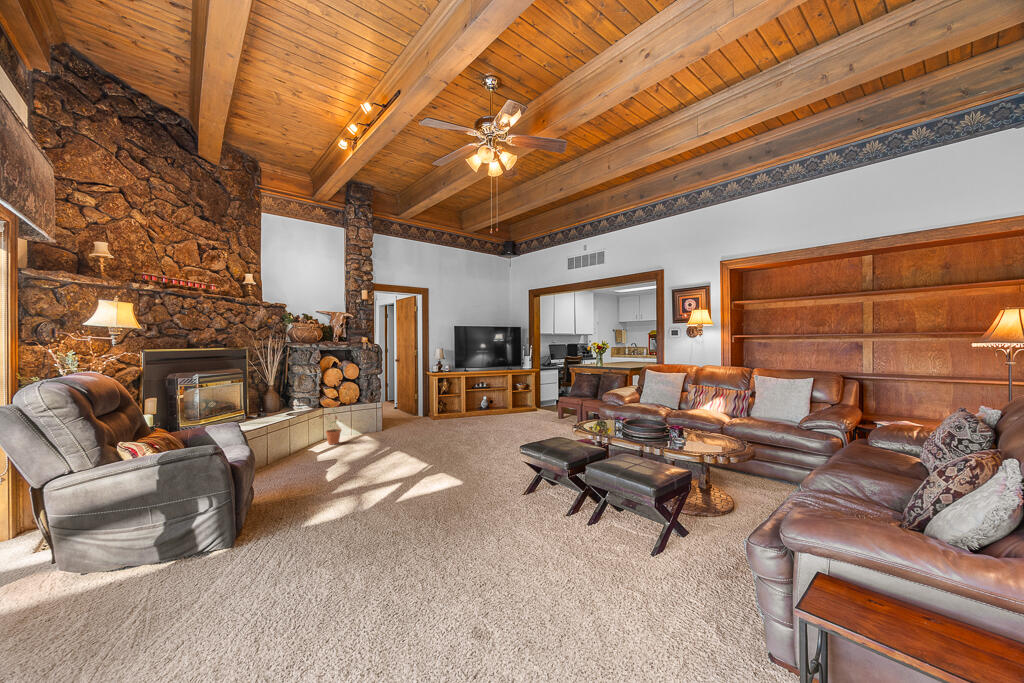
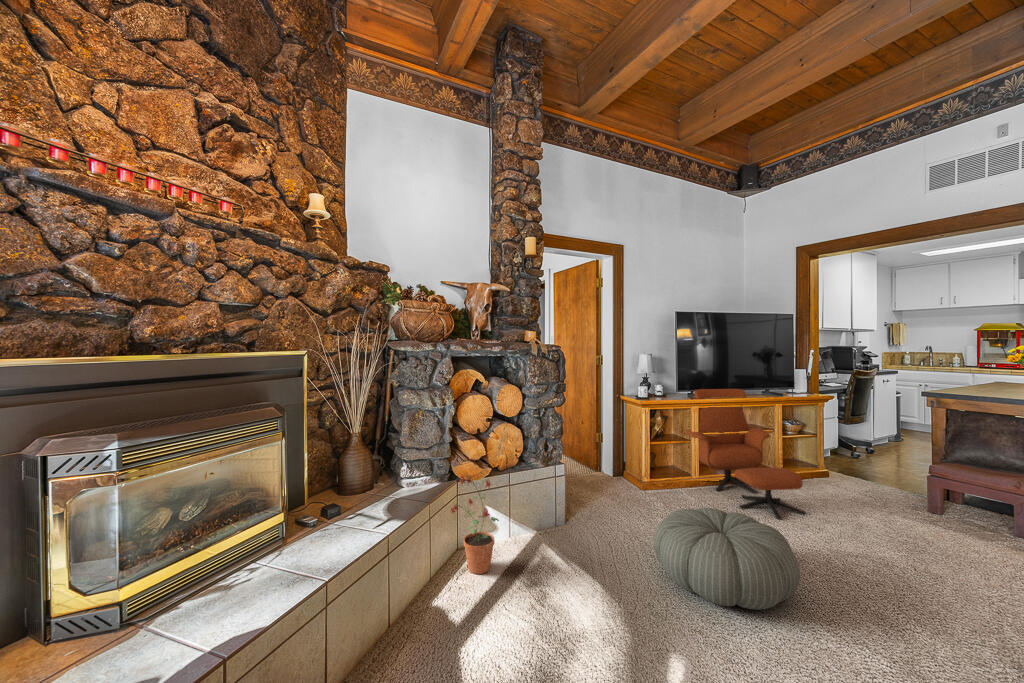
lounge chair: none [460,366,502,423] -> present [685,389,805,520]
pouf: none [414,413,466,442] -> present [654,507,800,610]

